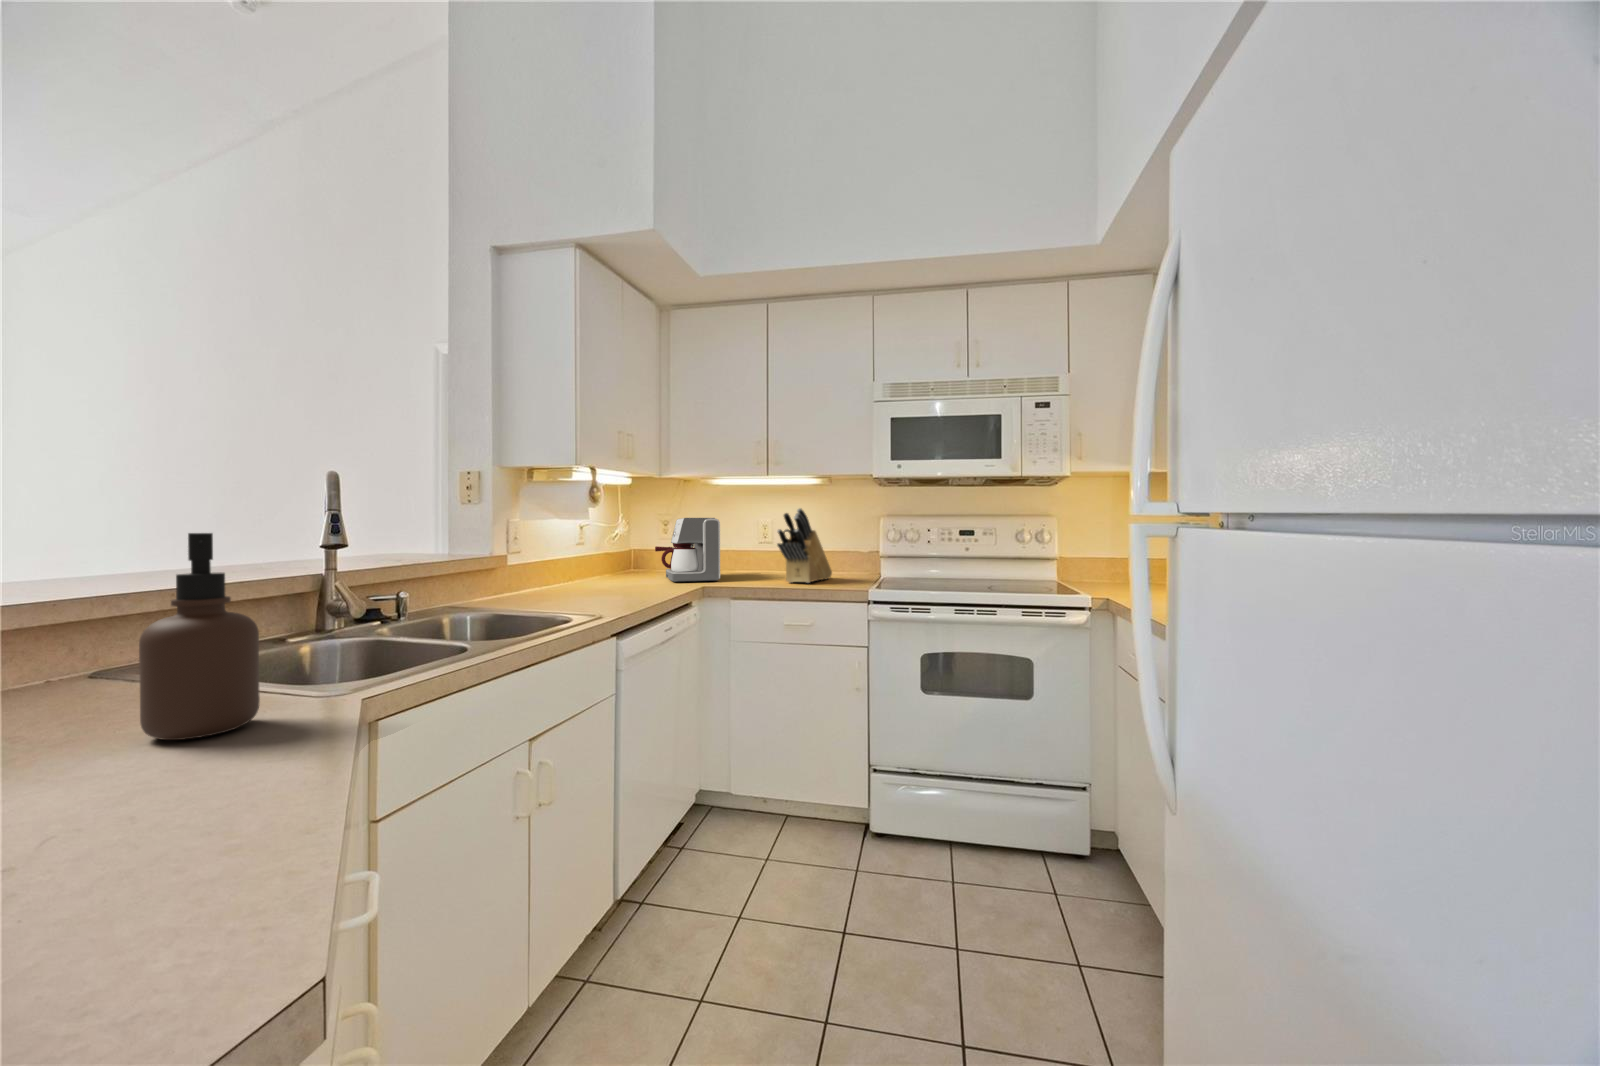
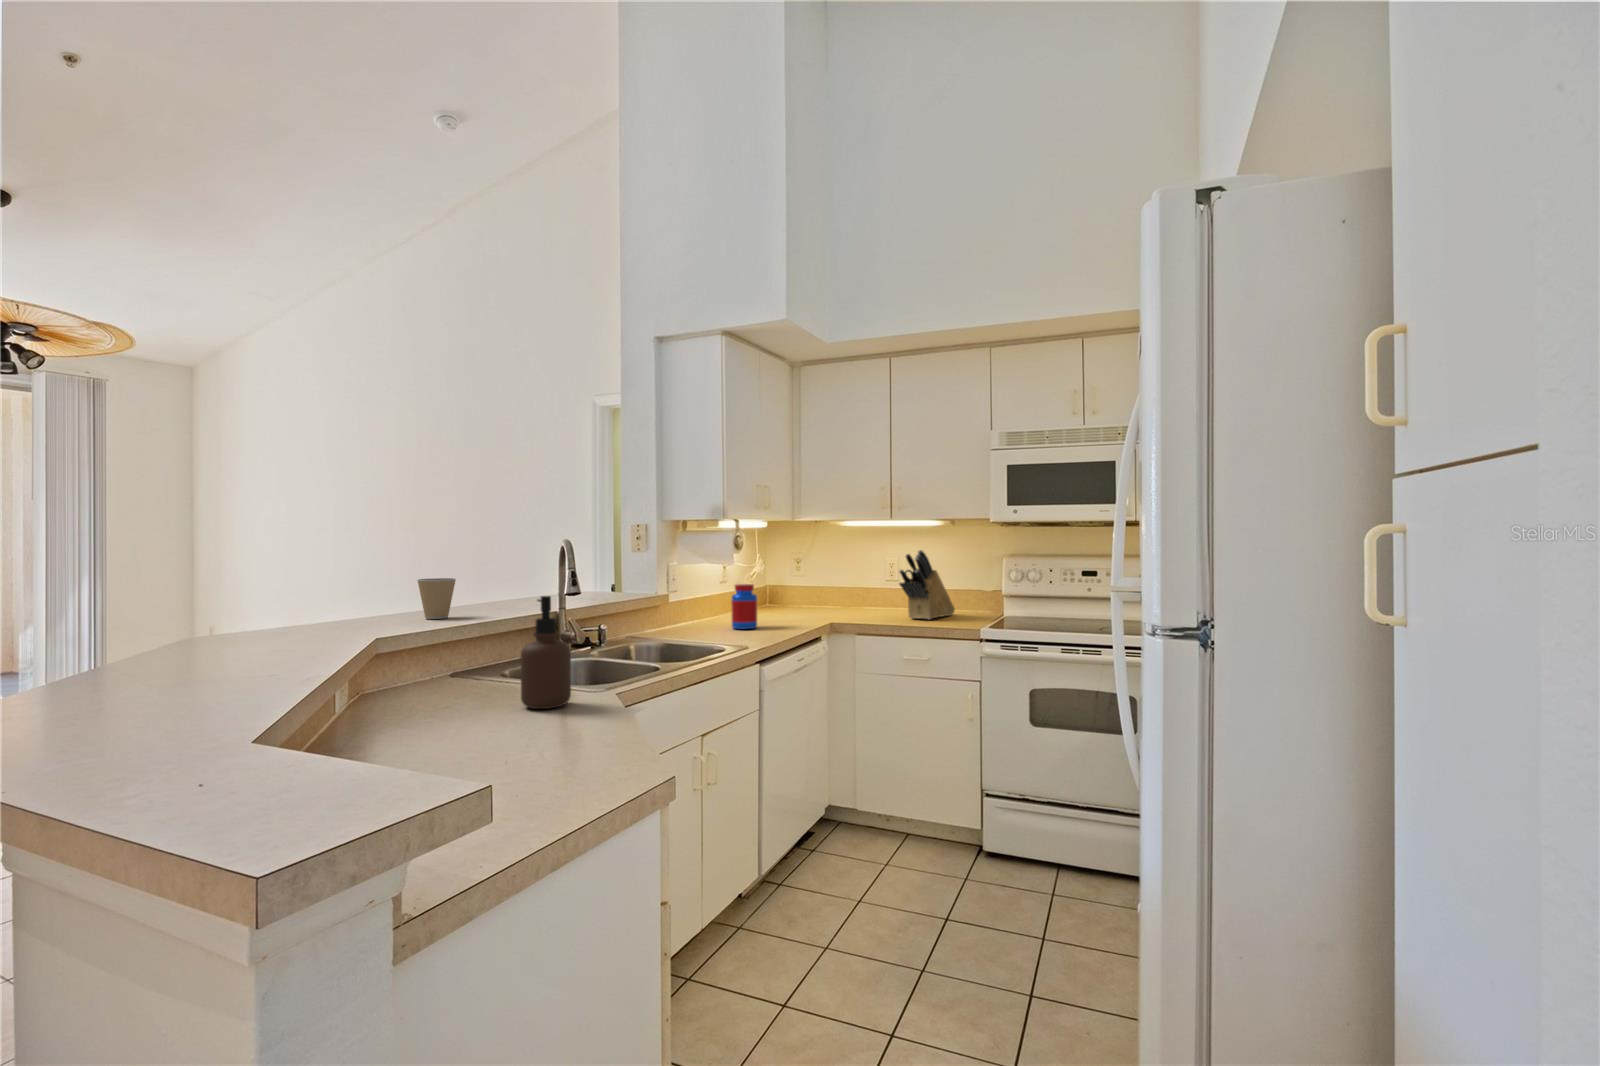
coffee maker: present [655,518,720,582] -> none [790,557,848,616]
coffee cup: none [52,524,135,586] -> present [417,578,456,619]
jar: none [584,544,616,597] -> present [731,584,757,629]

